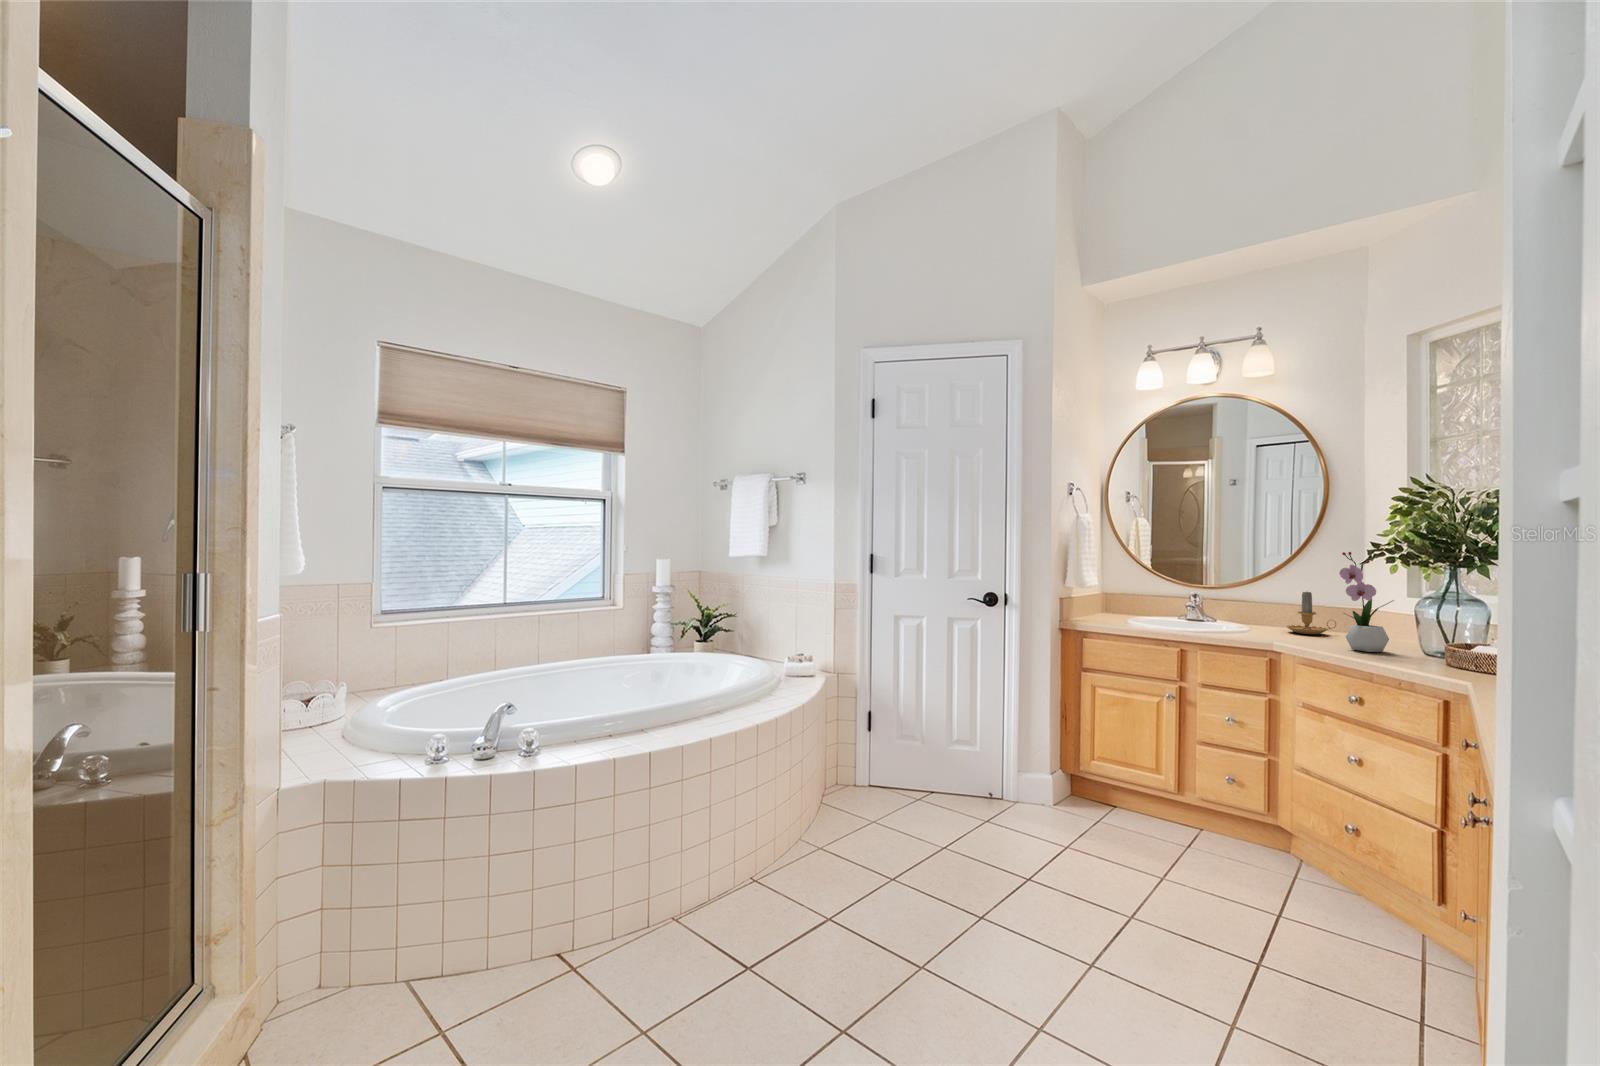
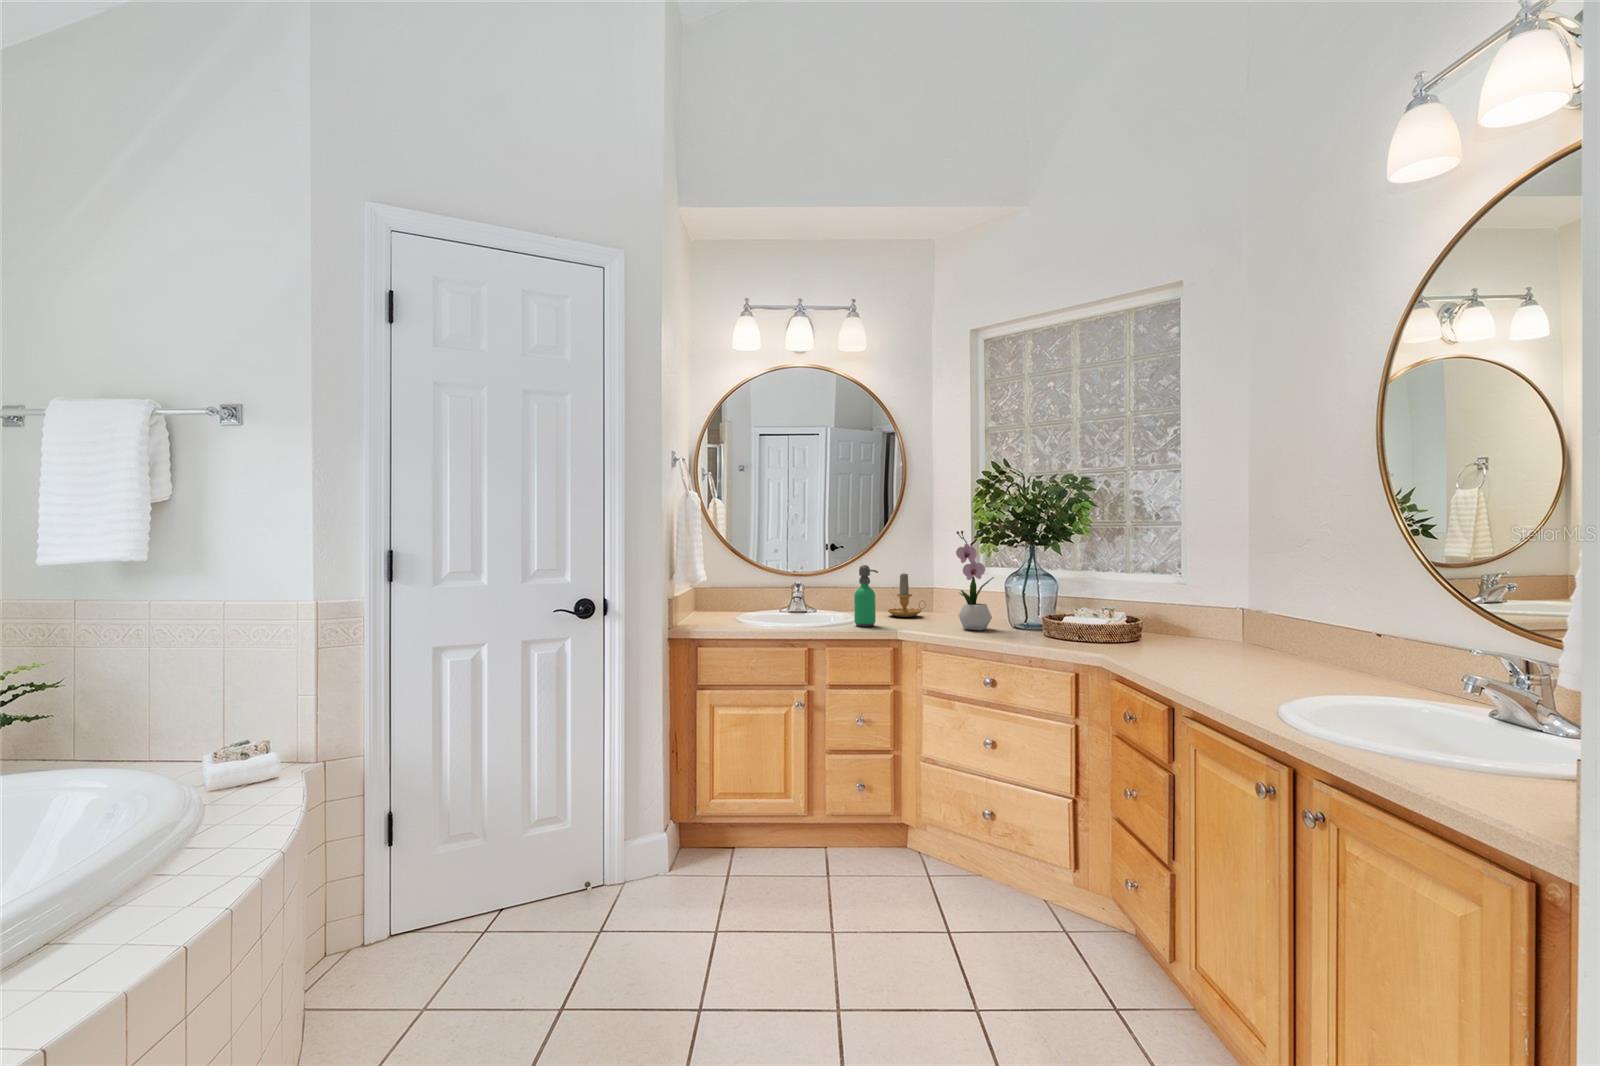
soap dispenser: none [1231,581,1254,637] -> present [854,565,878,626]

